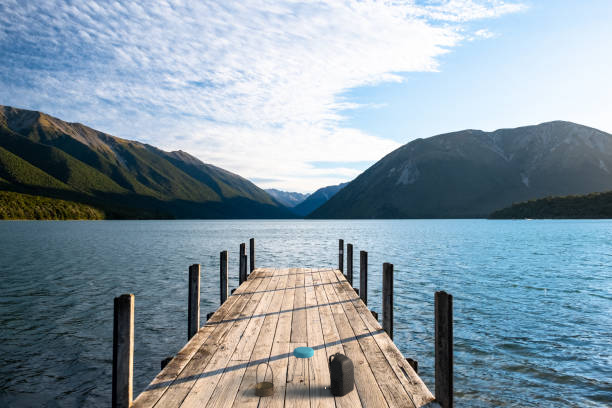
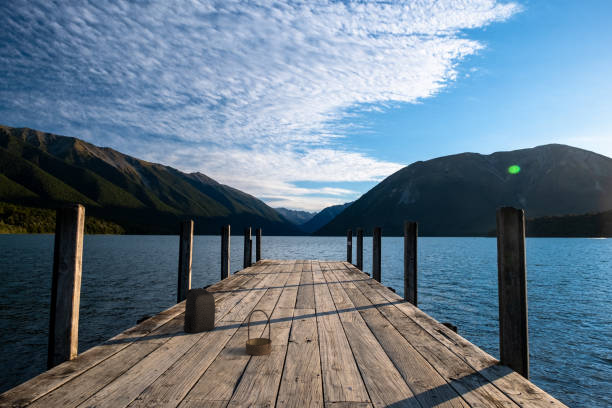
stool: present [292,347,315,385] -> none [296,298,327,344]
backpack: present [329,352,354,396] -> present [184,288,215,333]

